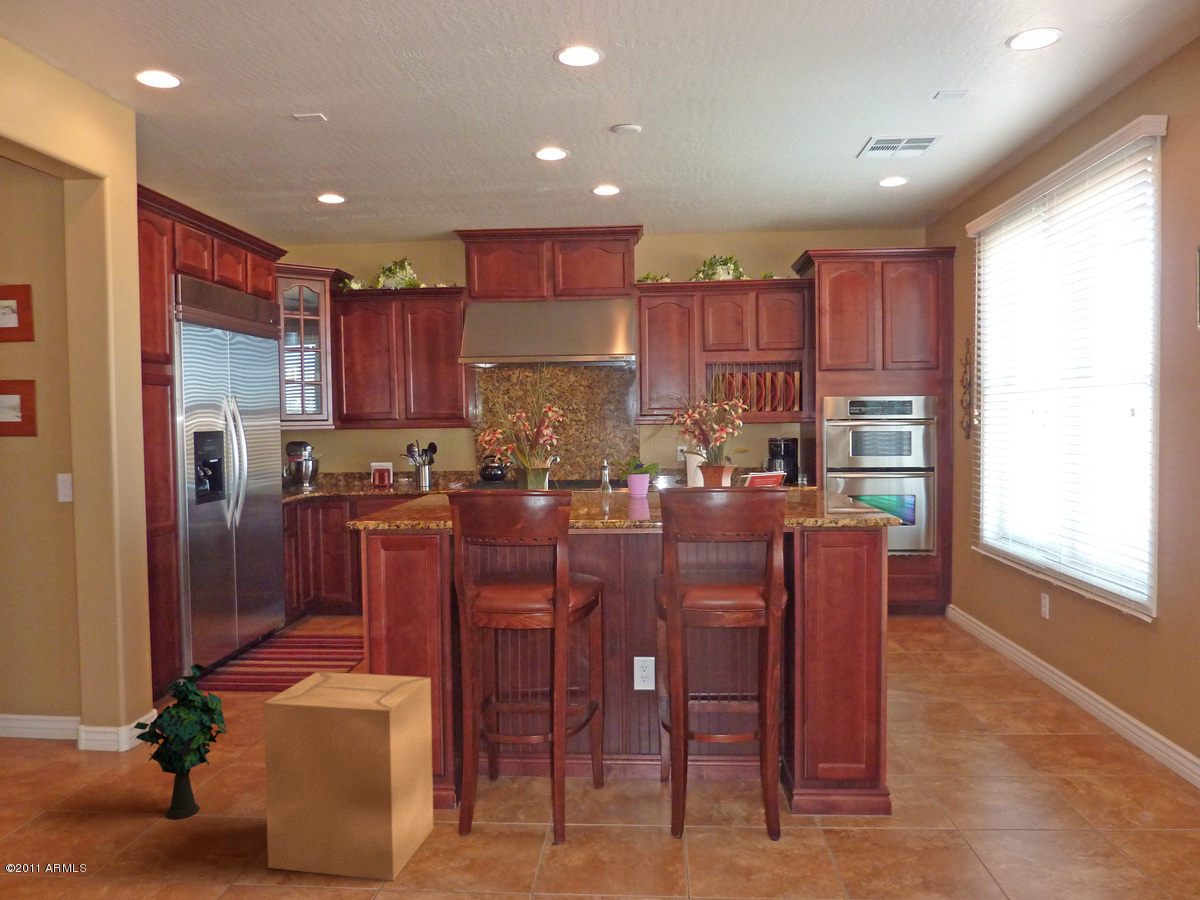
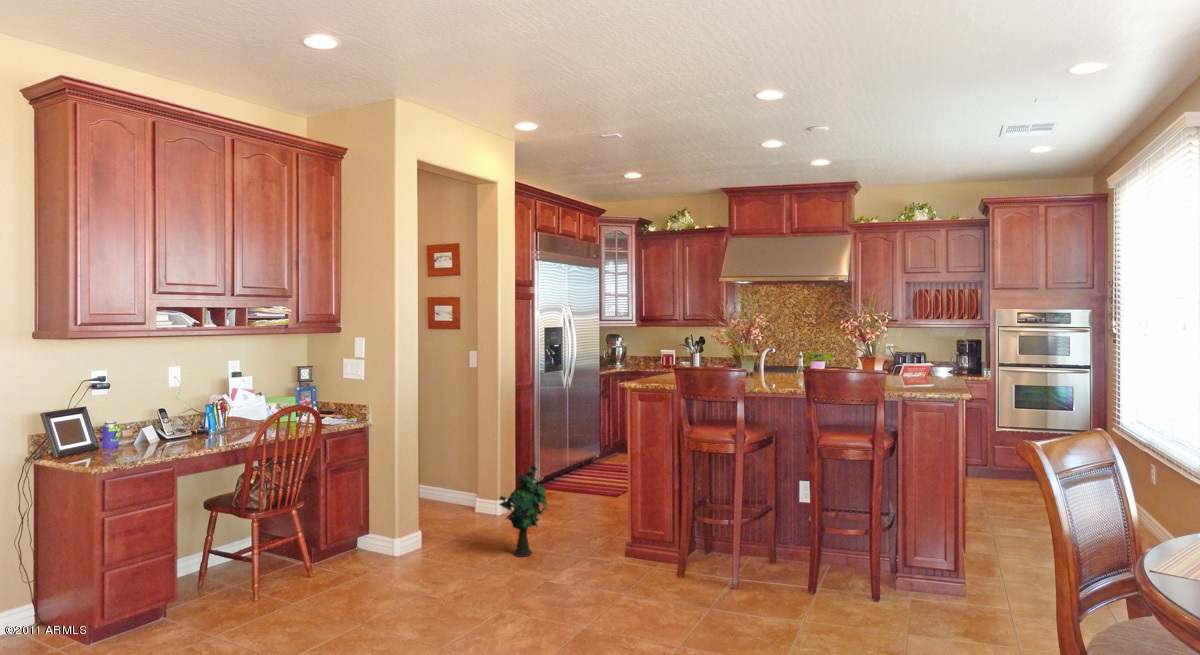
cardboard box: present [264,672,433,881] -> none [561,478,663,614]

